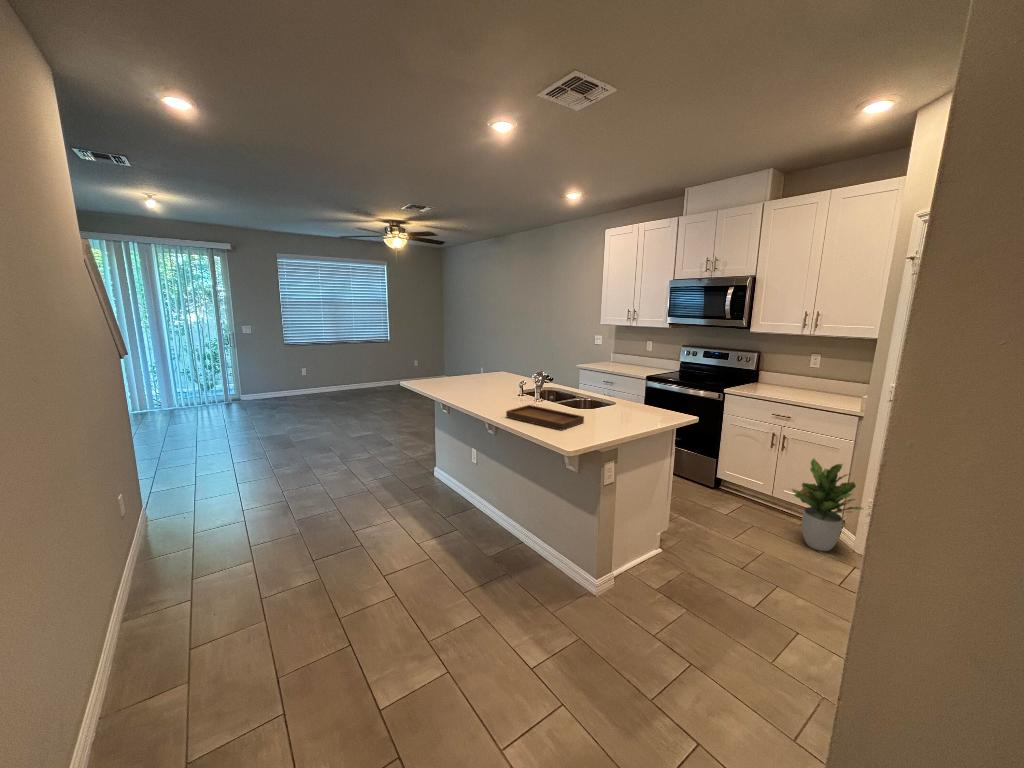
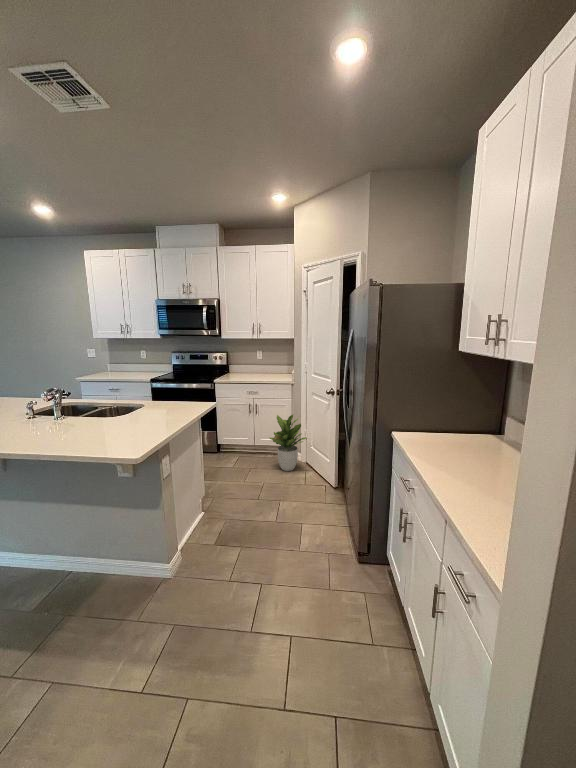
tray: present [506,396,584,430] -> none [30,409,129,444]

